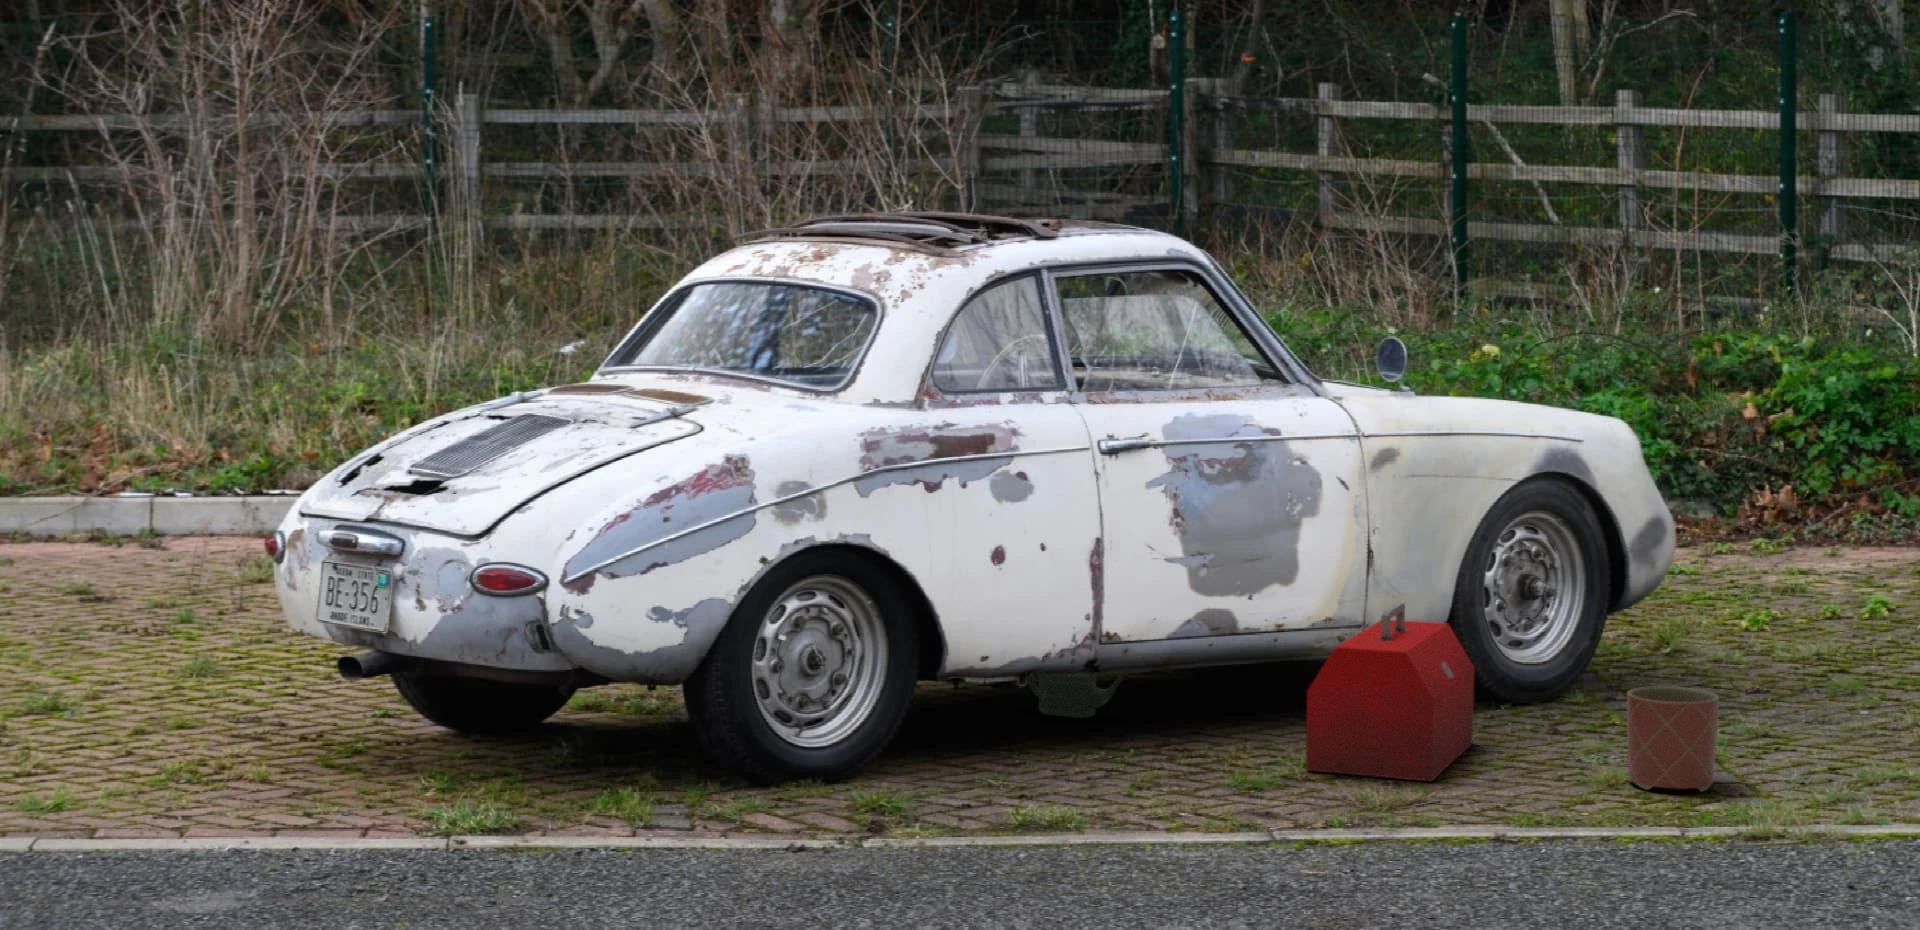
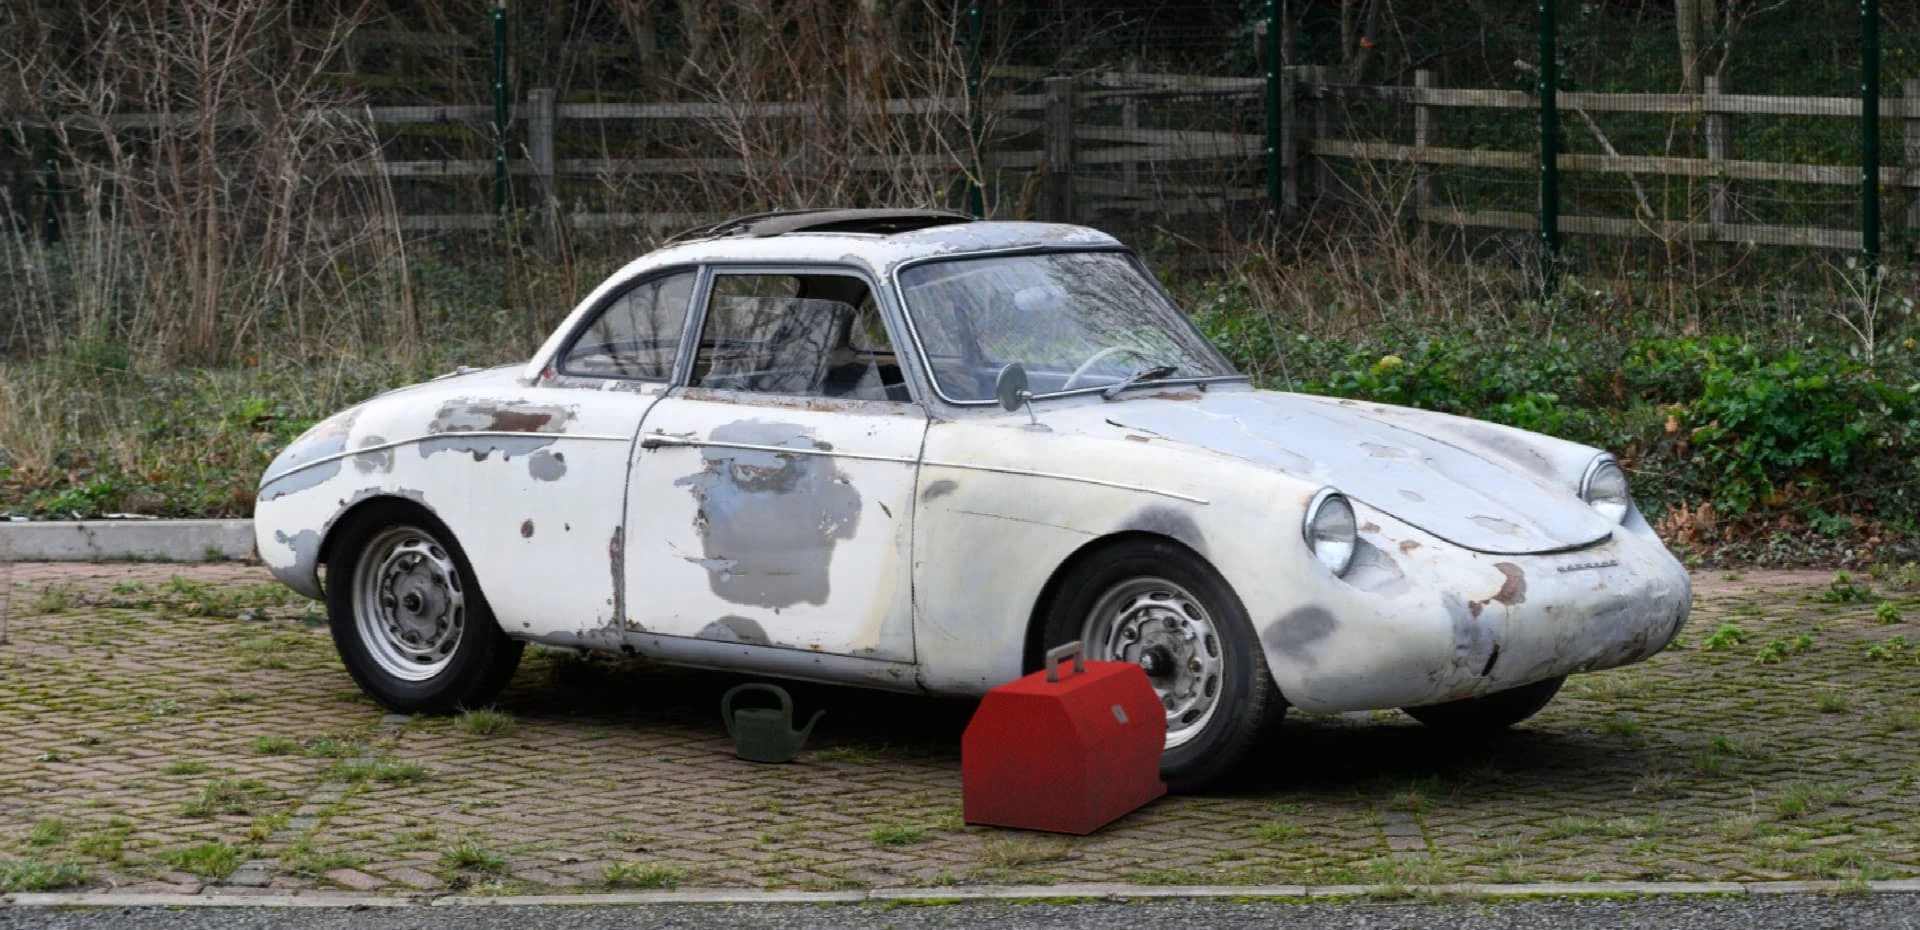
planter: present [1627,686,1719,792] -> none [1293,733,1390,848]

